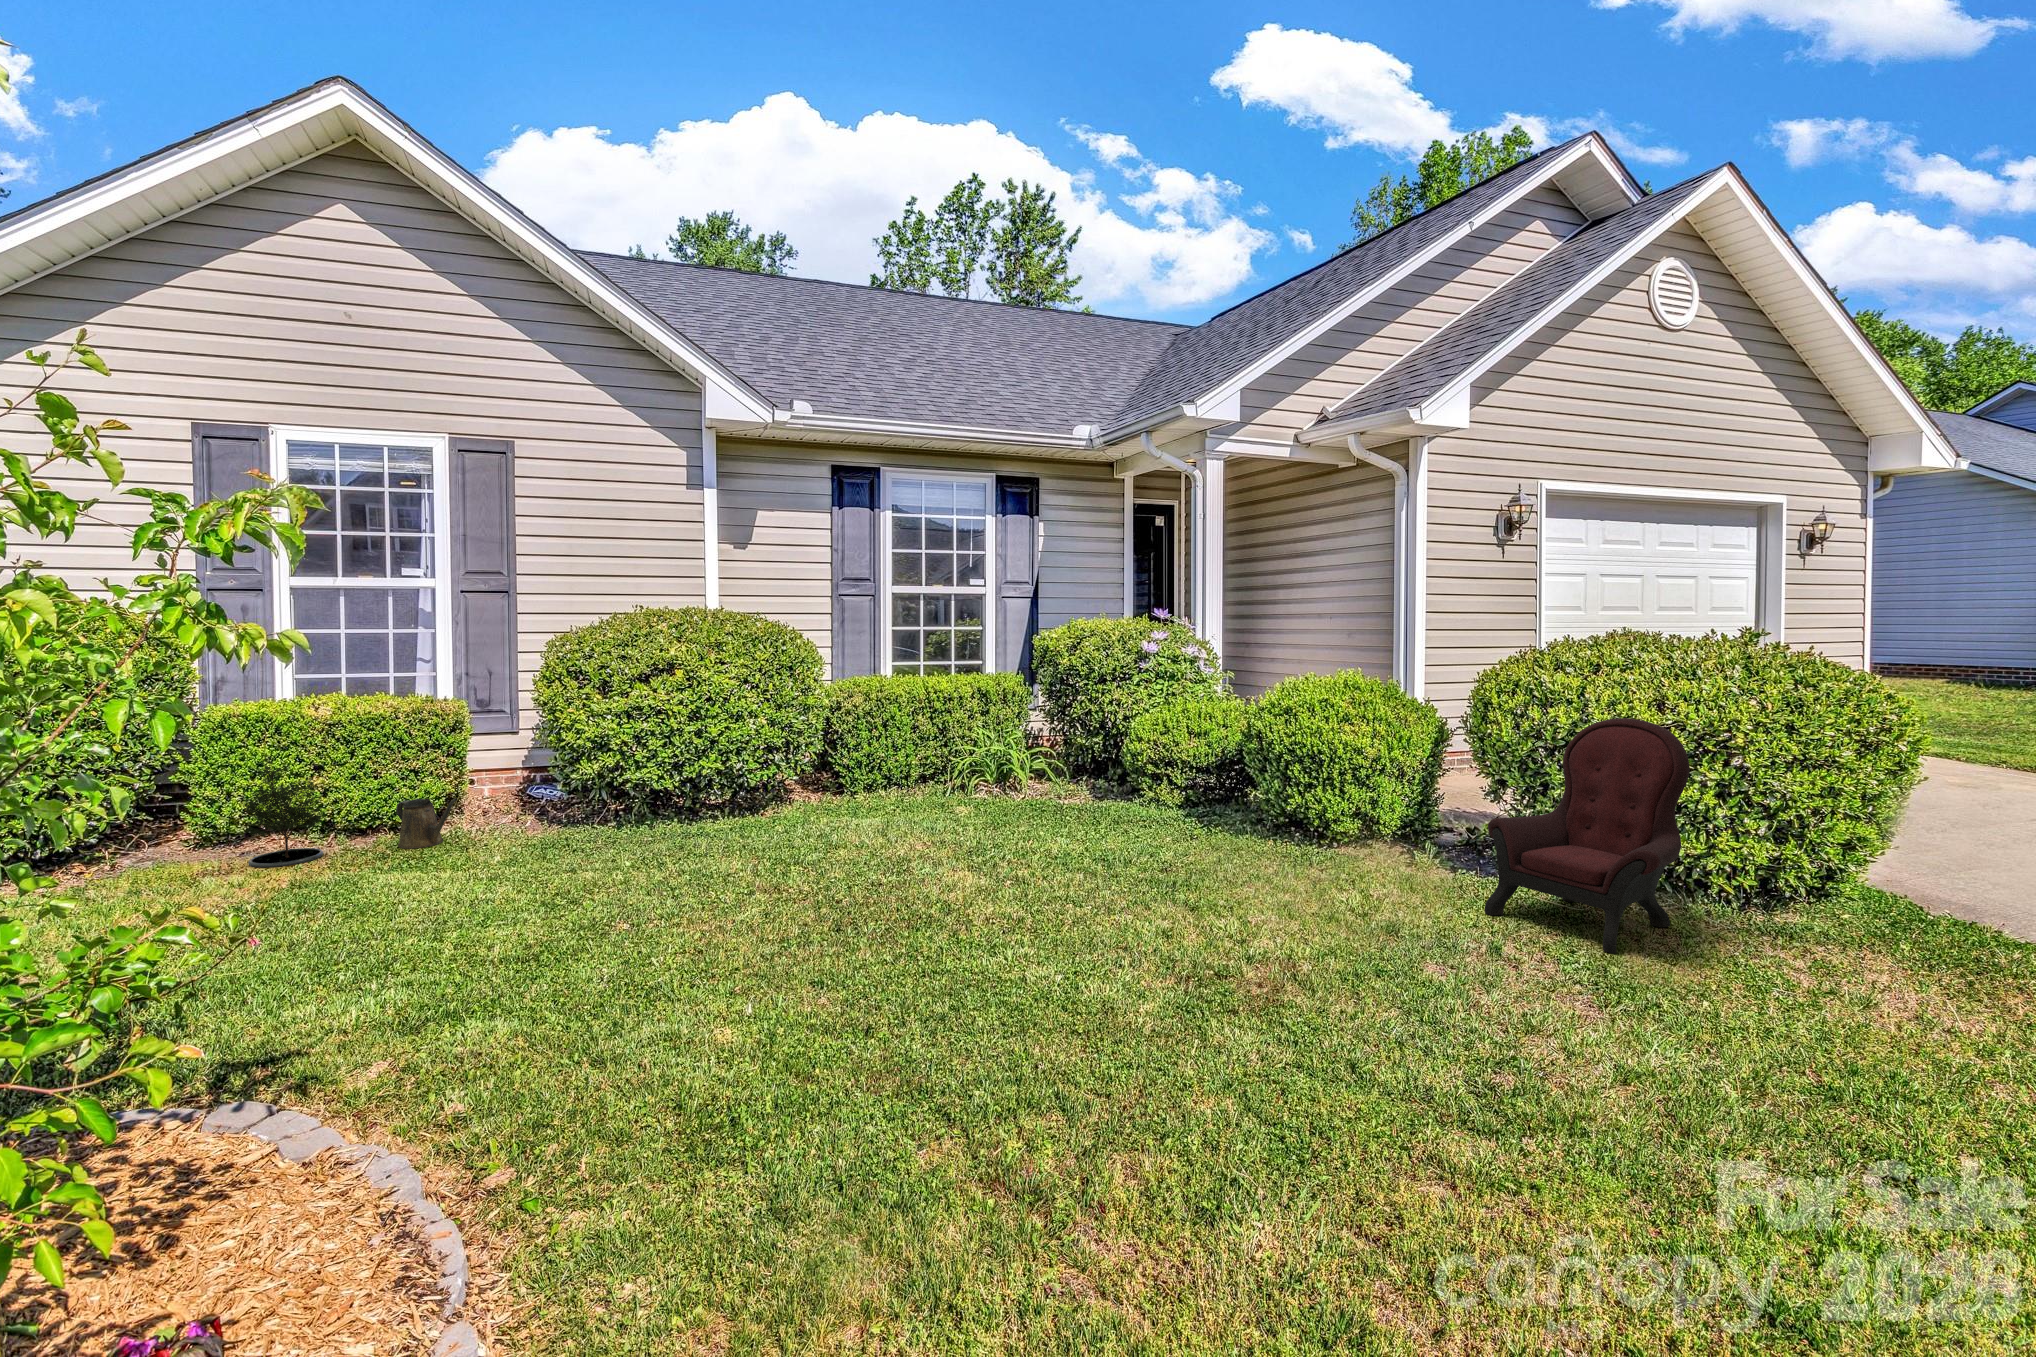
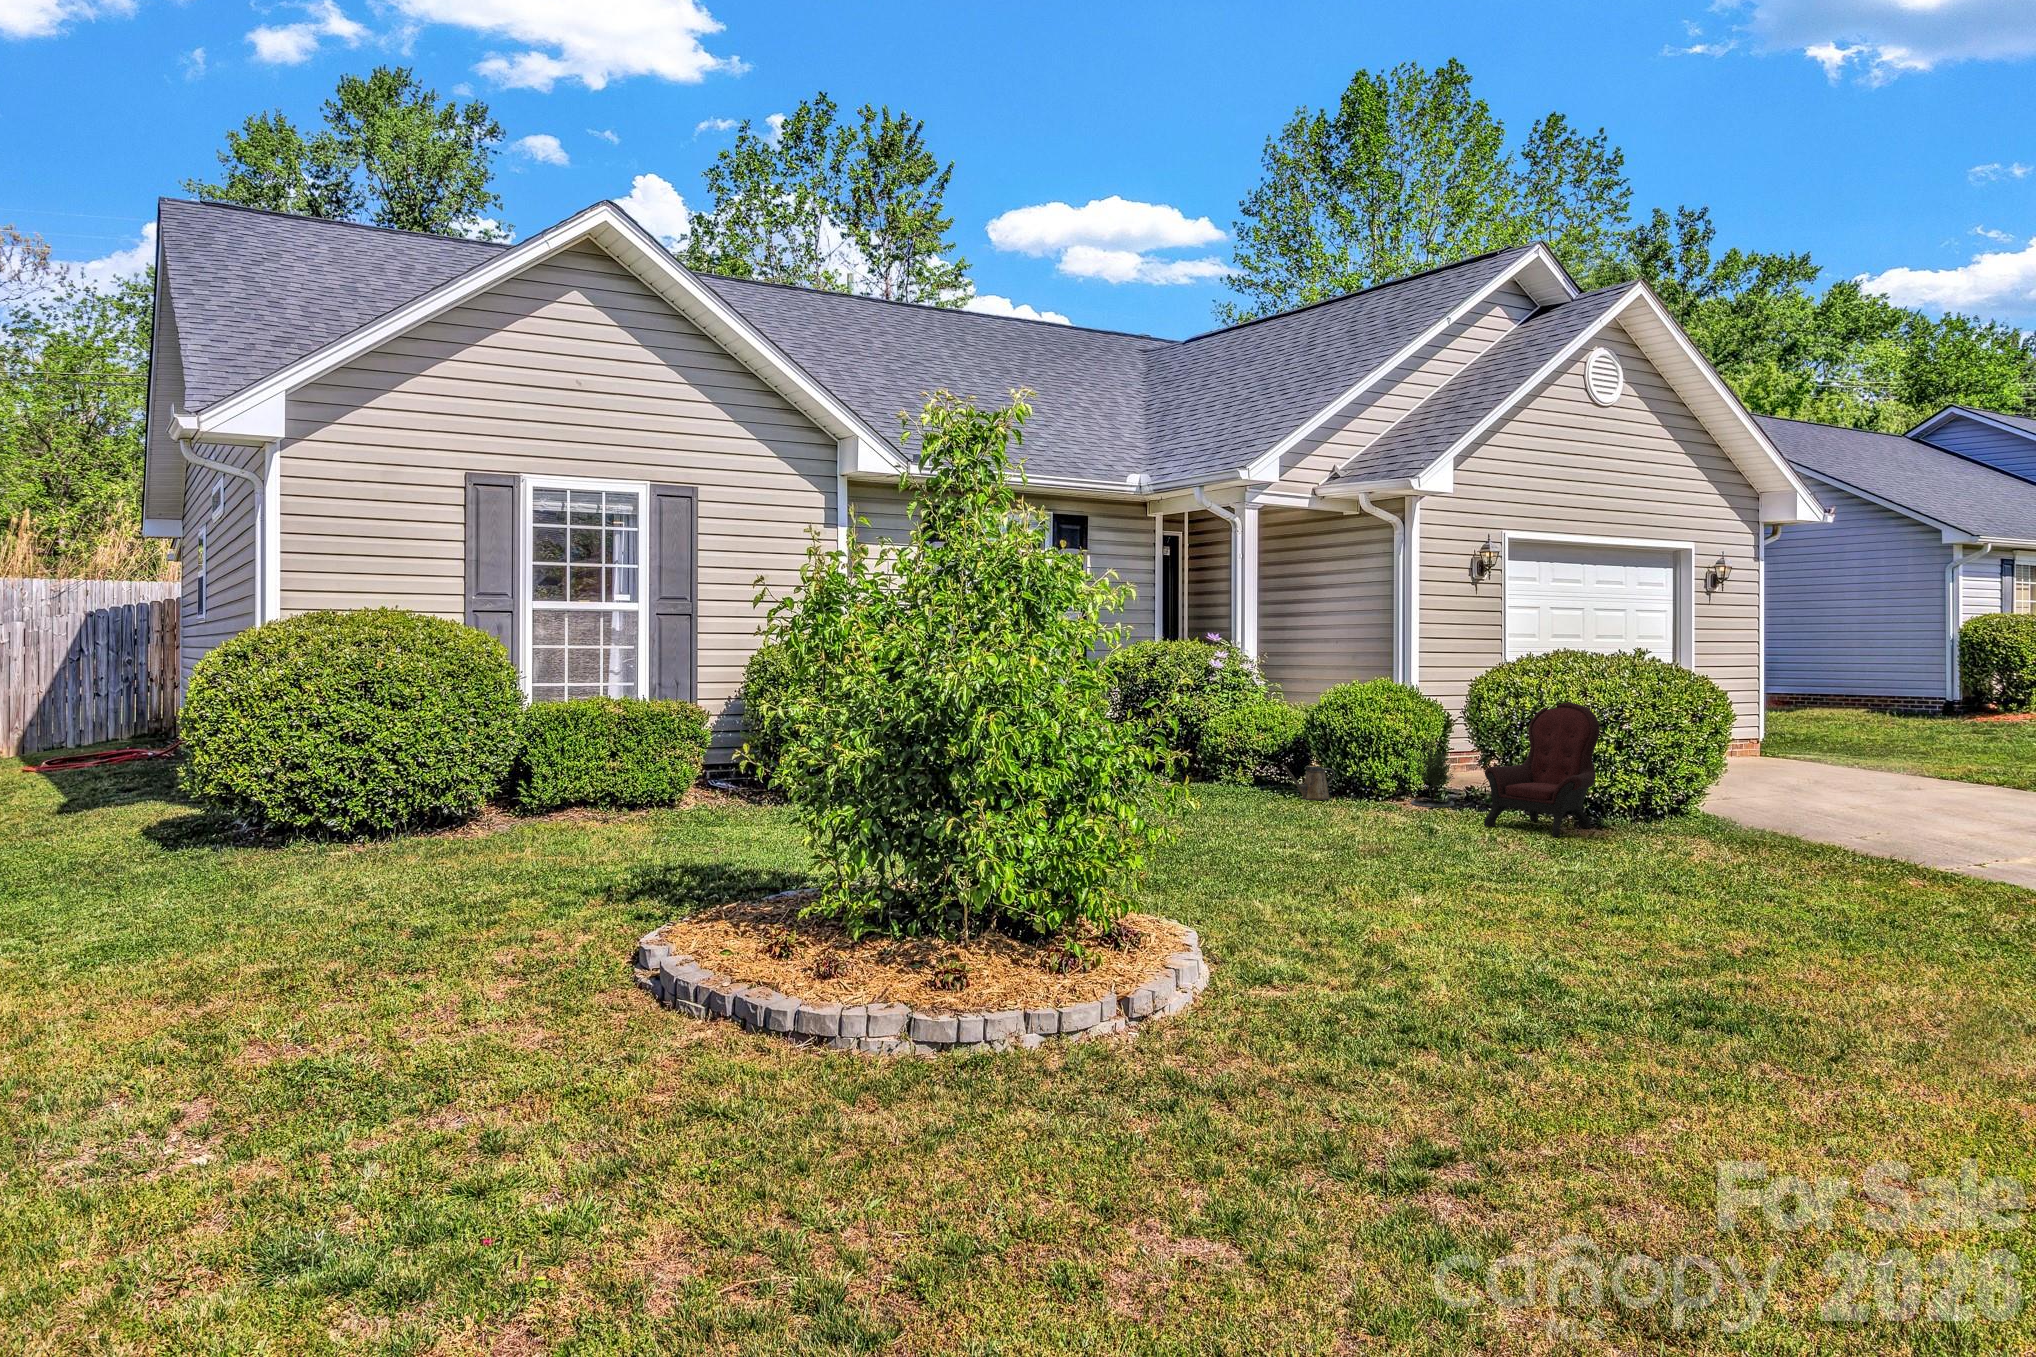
potted tree: present [242,756,324,867] -> present [1411,738,1455,807]
watering can: present [396,798,457,849] -> present [1281,764,1335,800]

